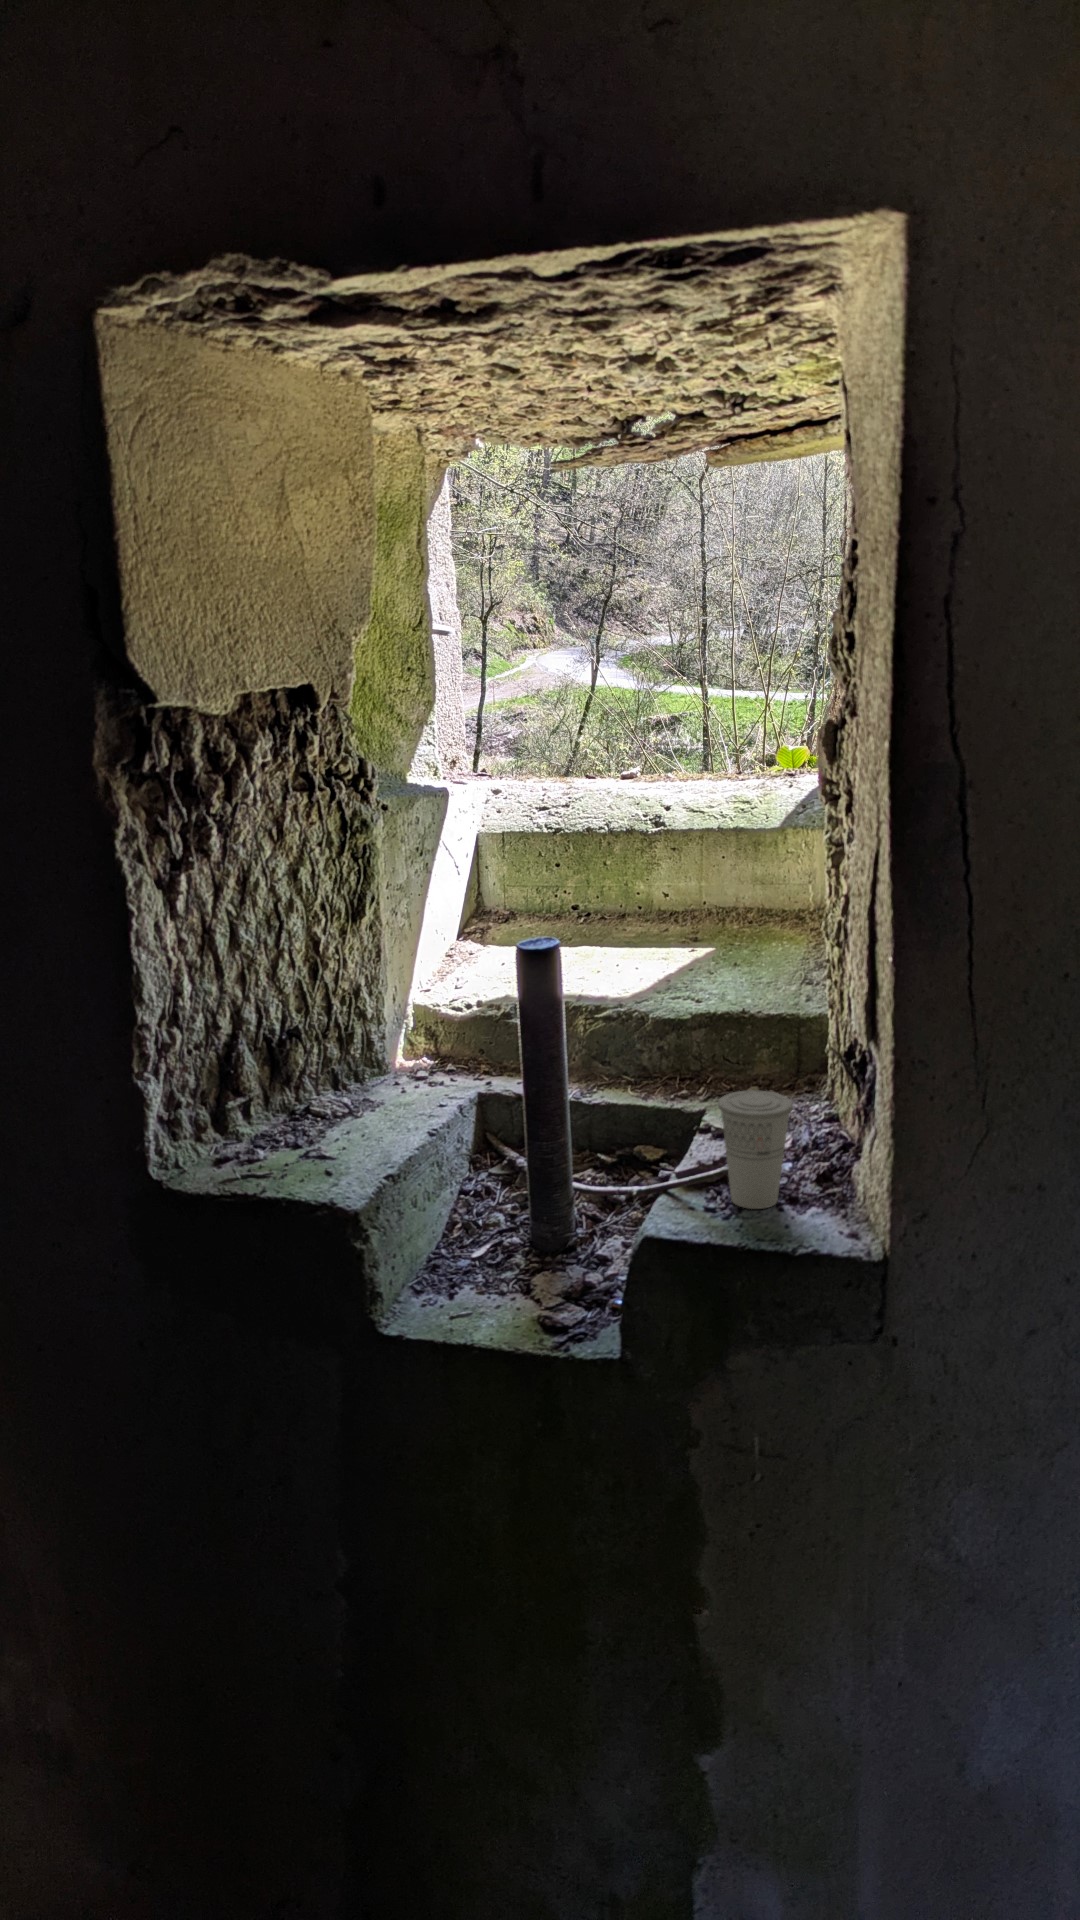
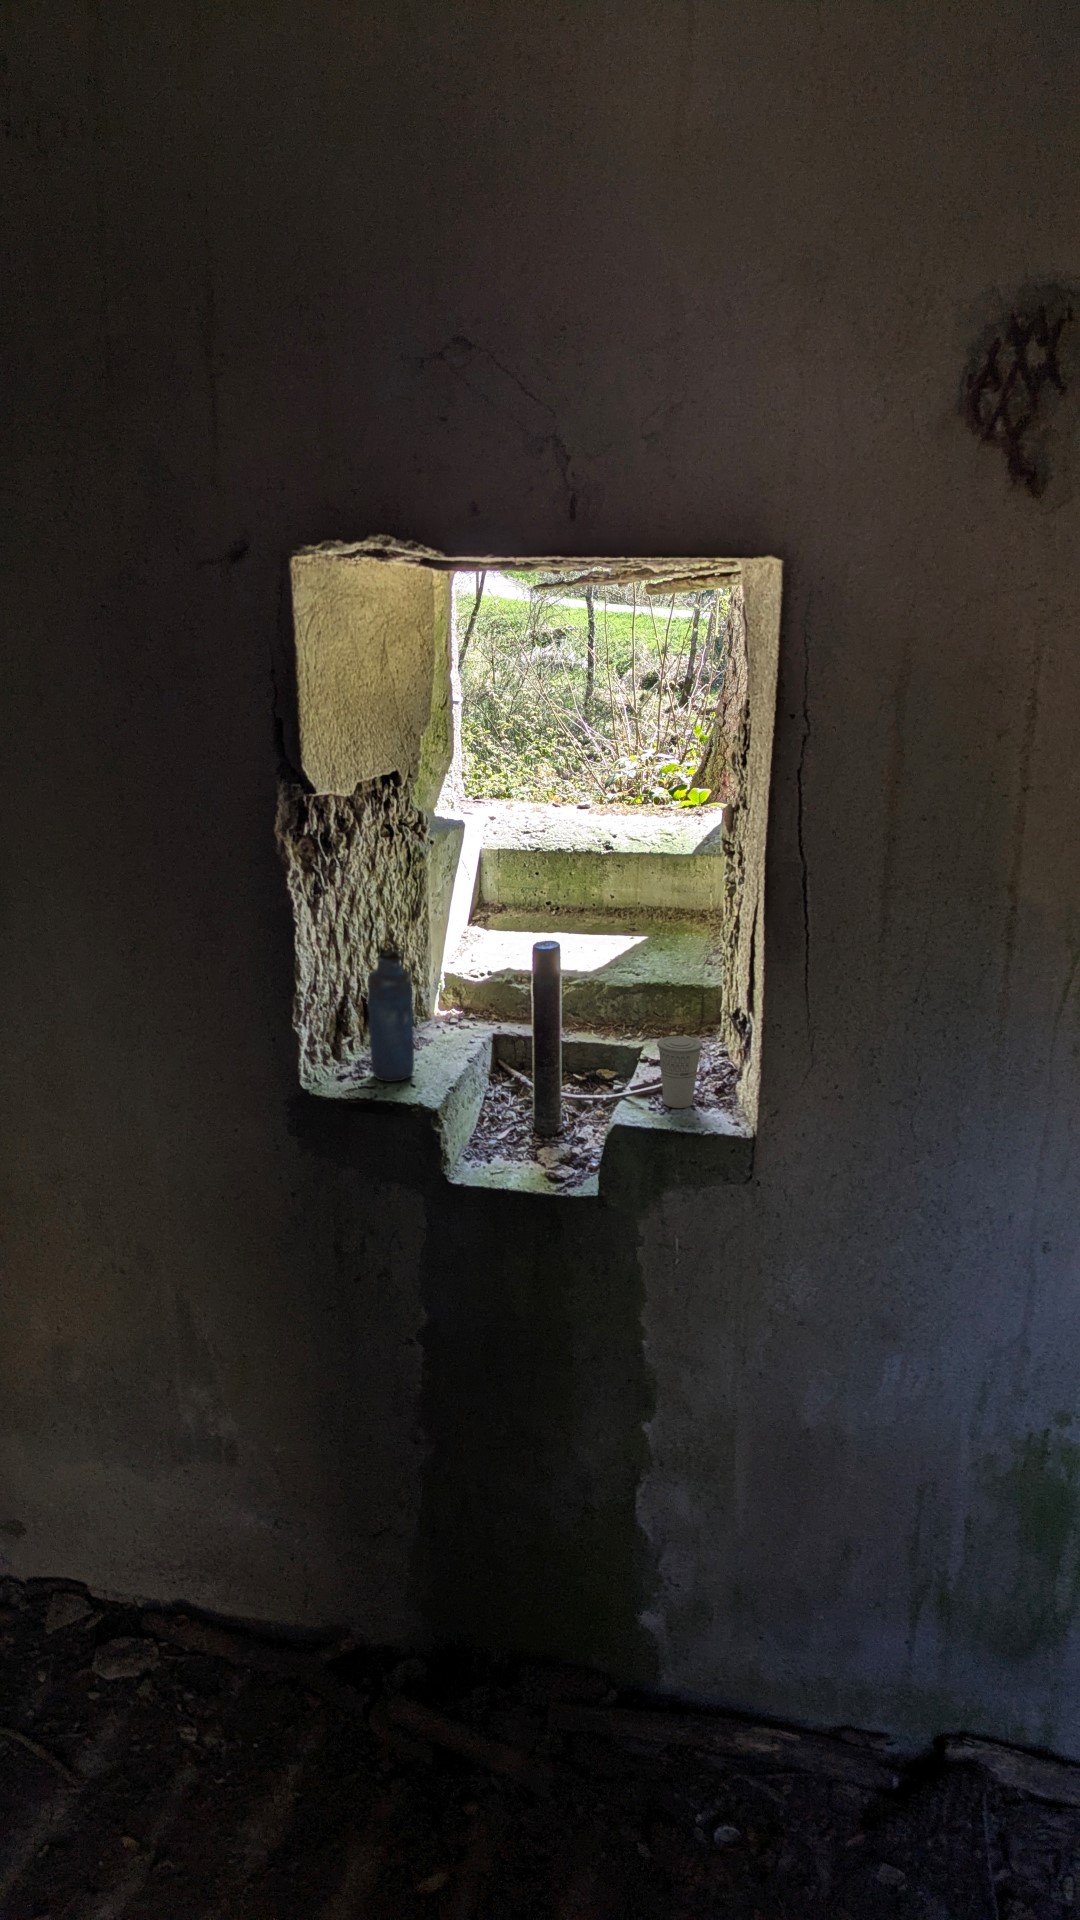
water bottle: none [259,939,338,1167] -> present [368,938,414,1082]

